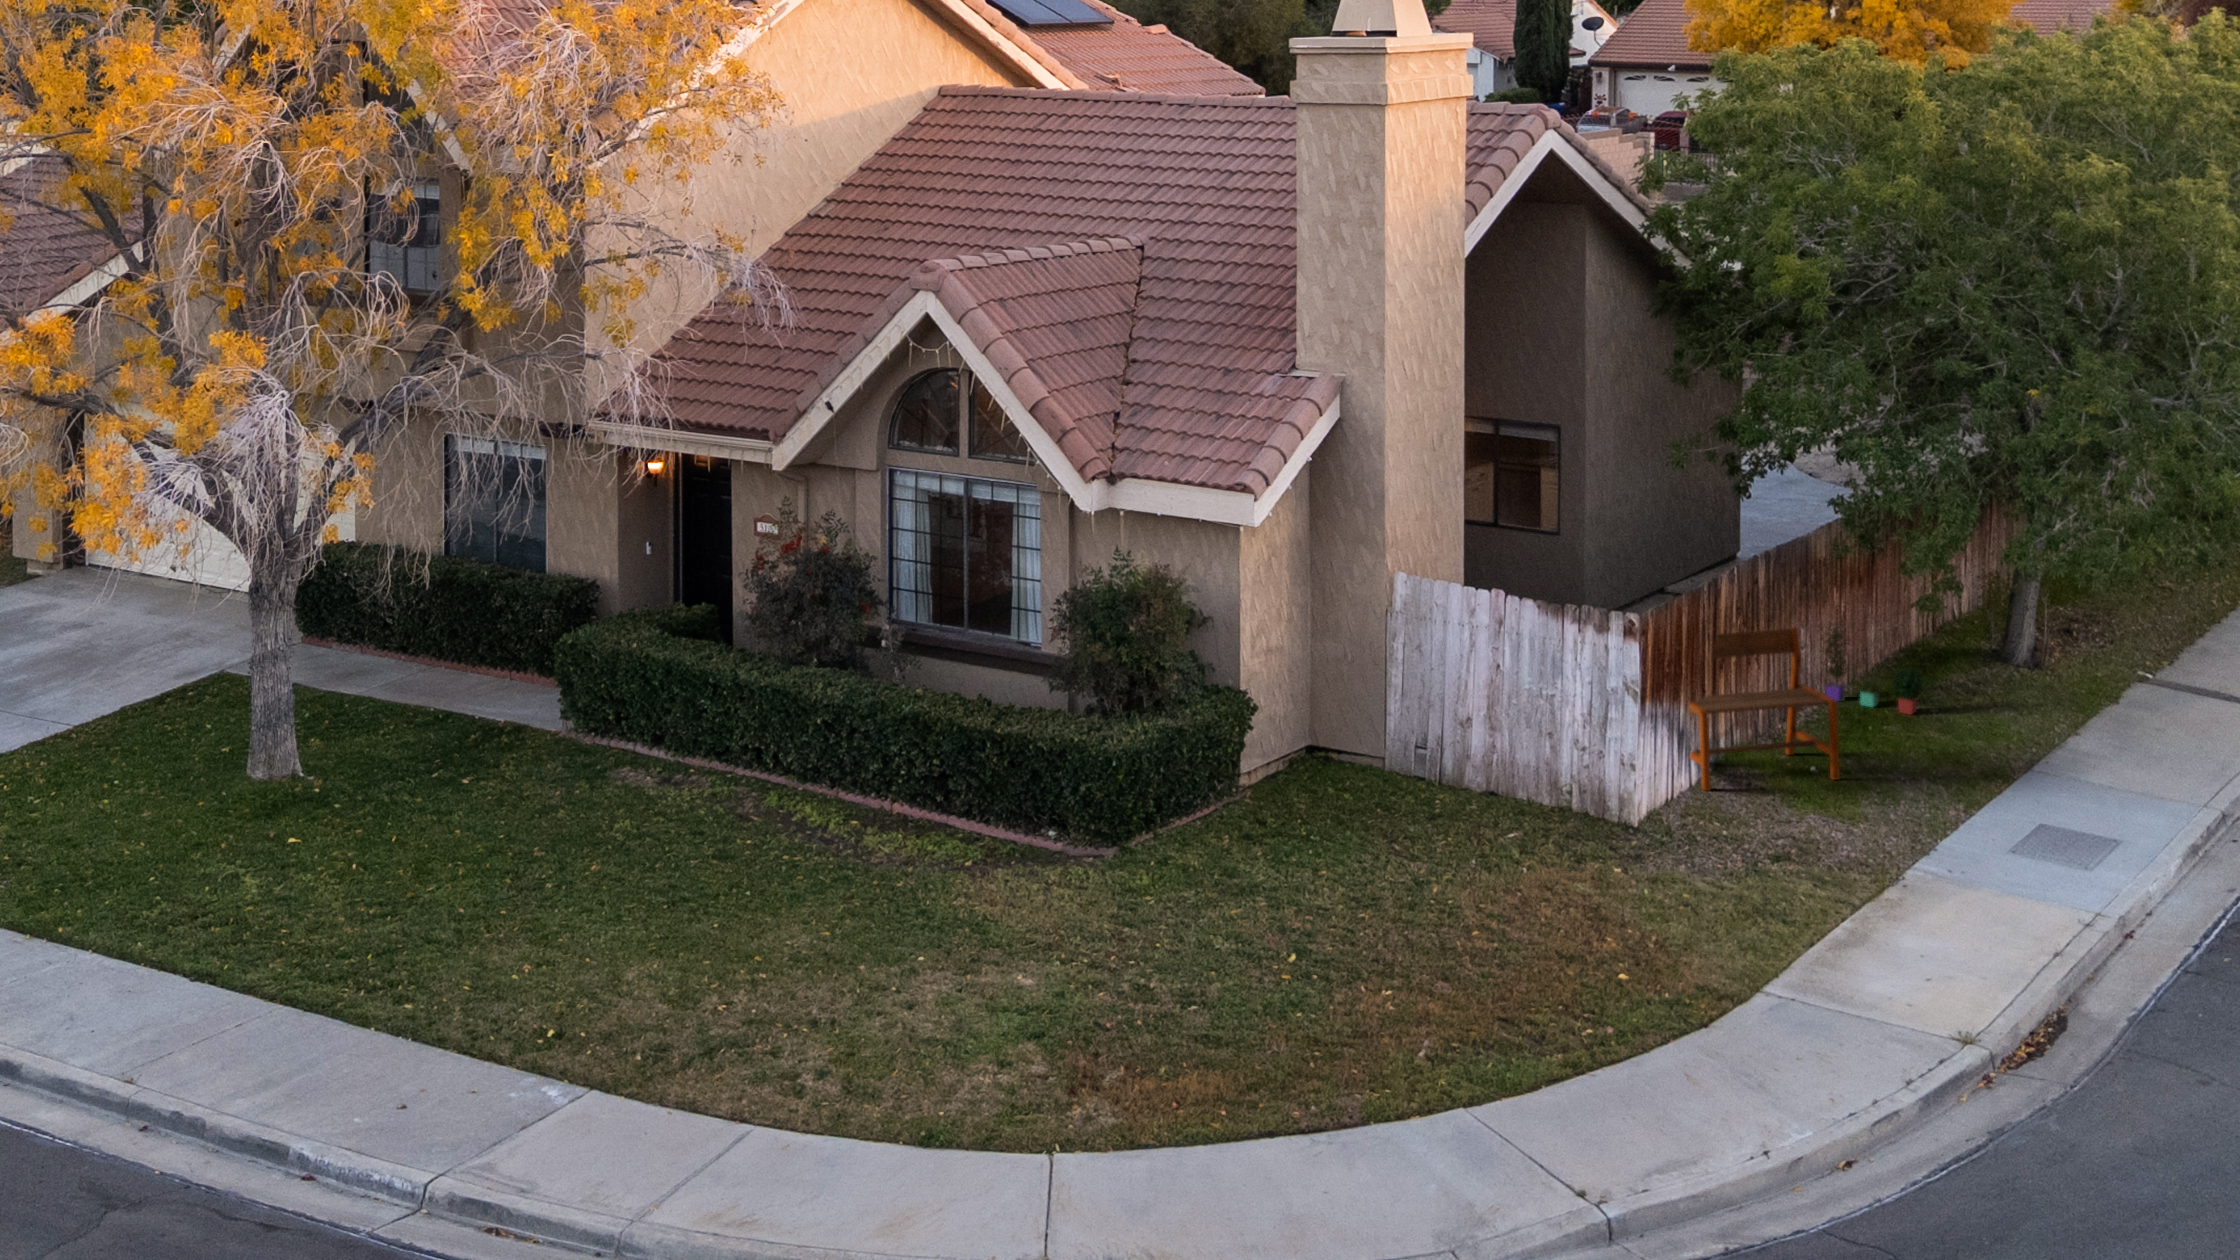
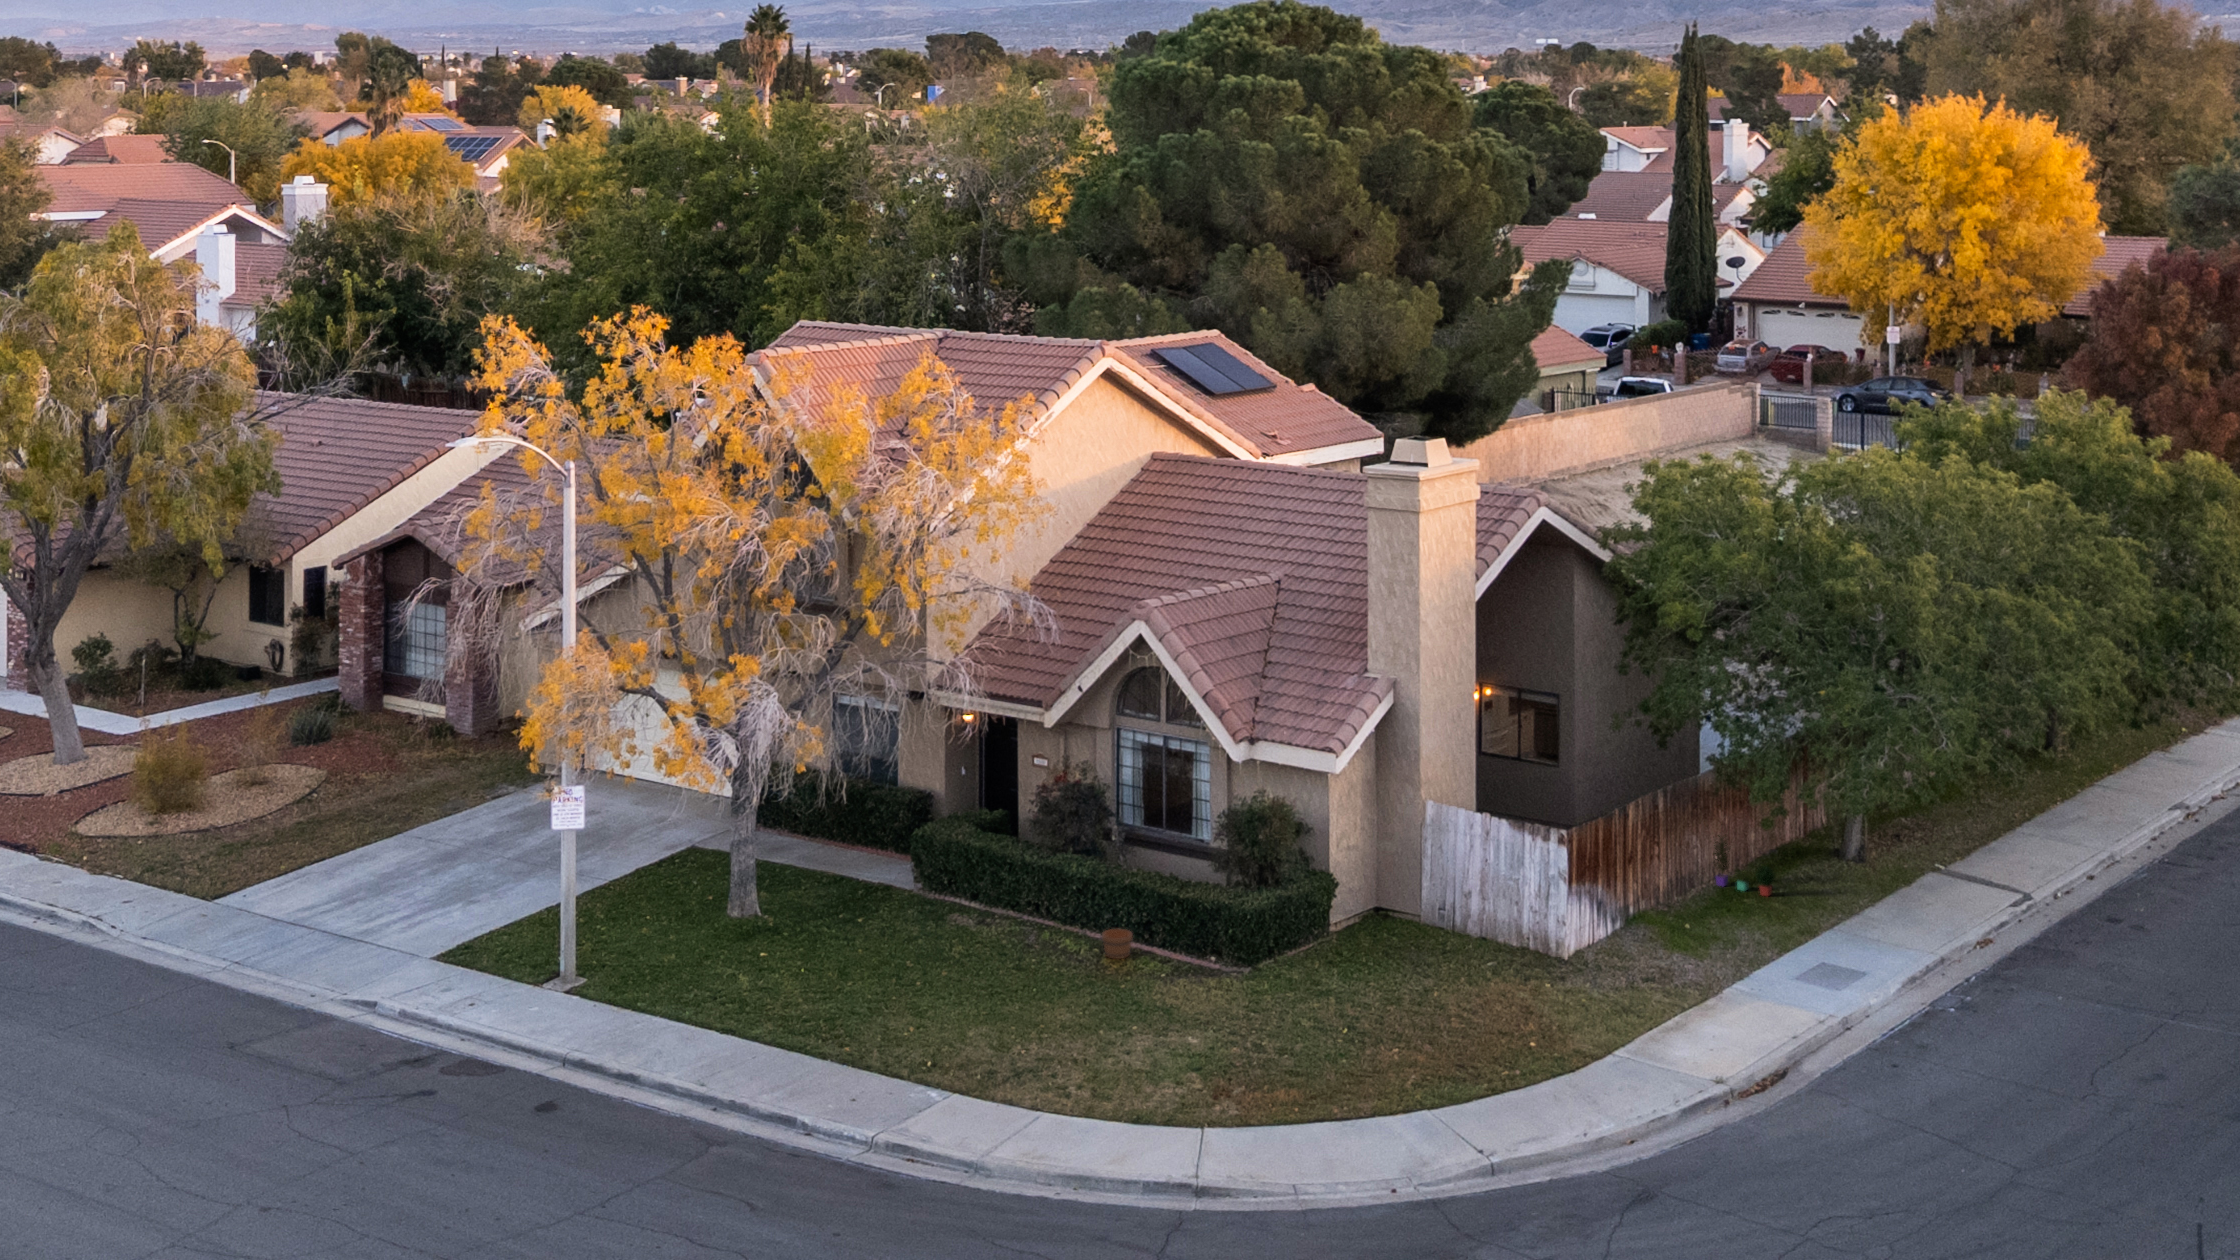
bench: present [1689,627,1840,791] -> none [1602,839,1707,943]
bucket: none [867,785,919,834] -> present [1102,929,1133,959]

